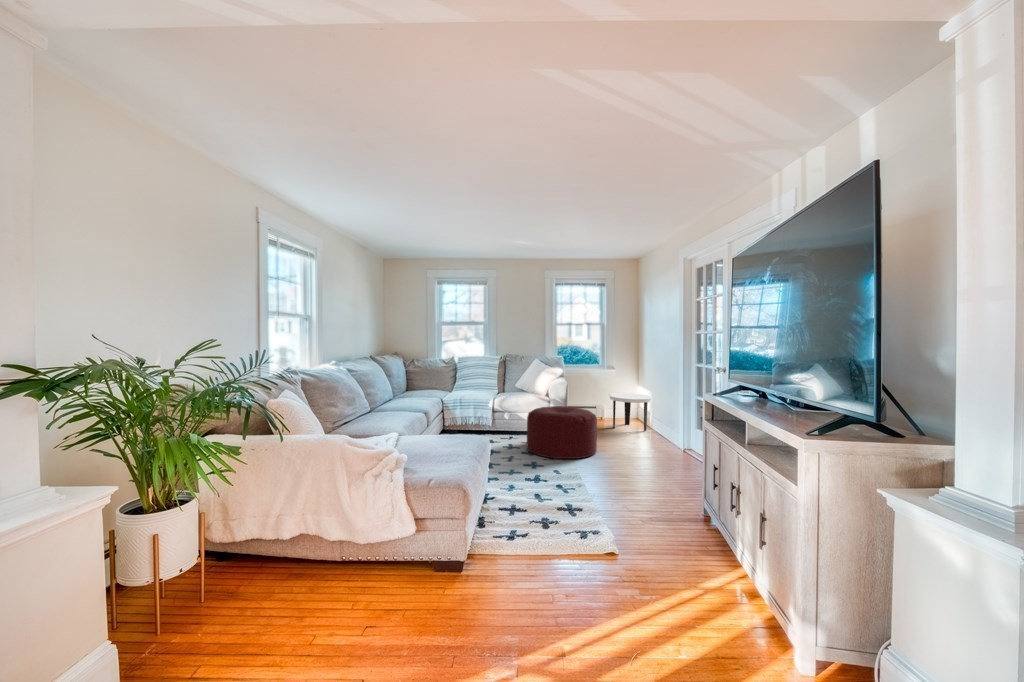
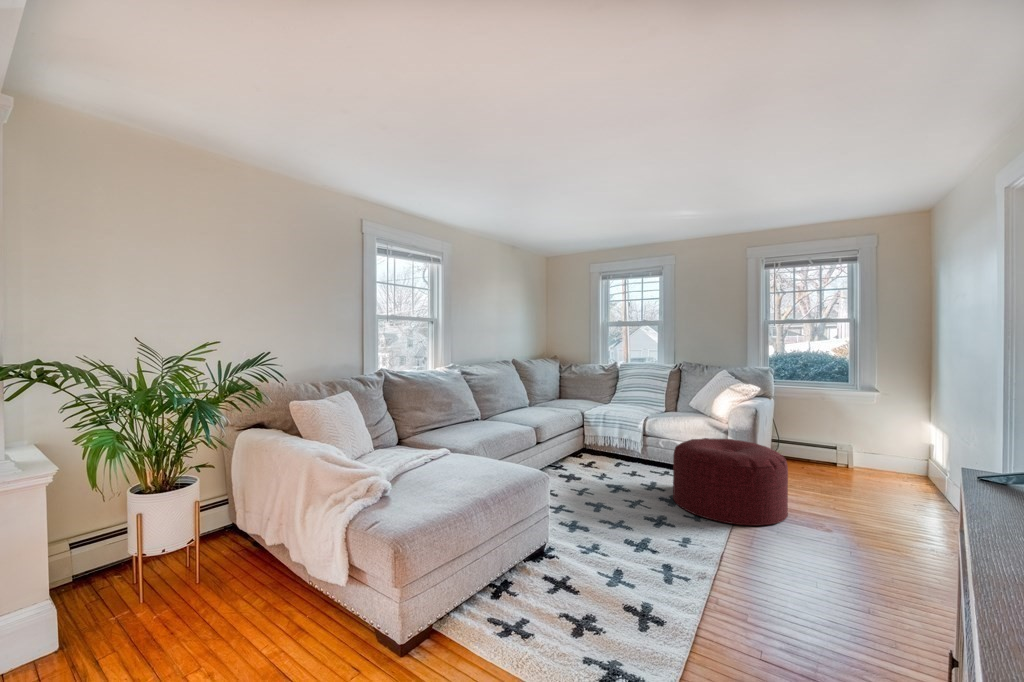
side table: present [609,393,652,431] -> none [849,428,941,498]

